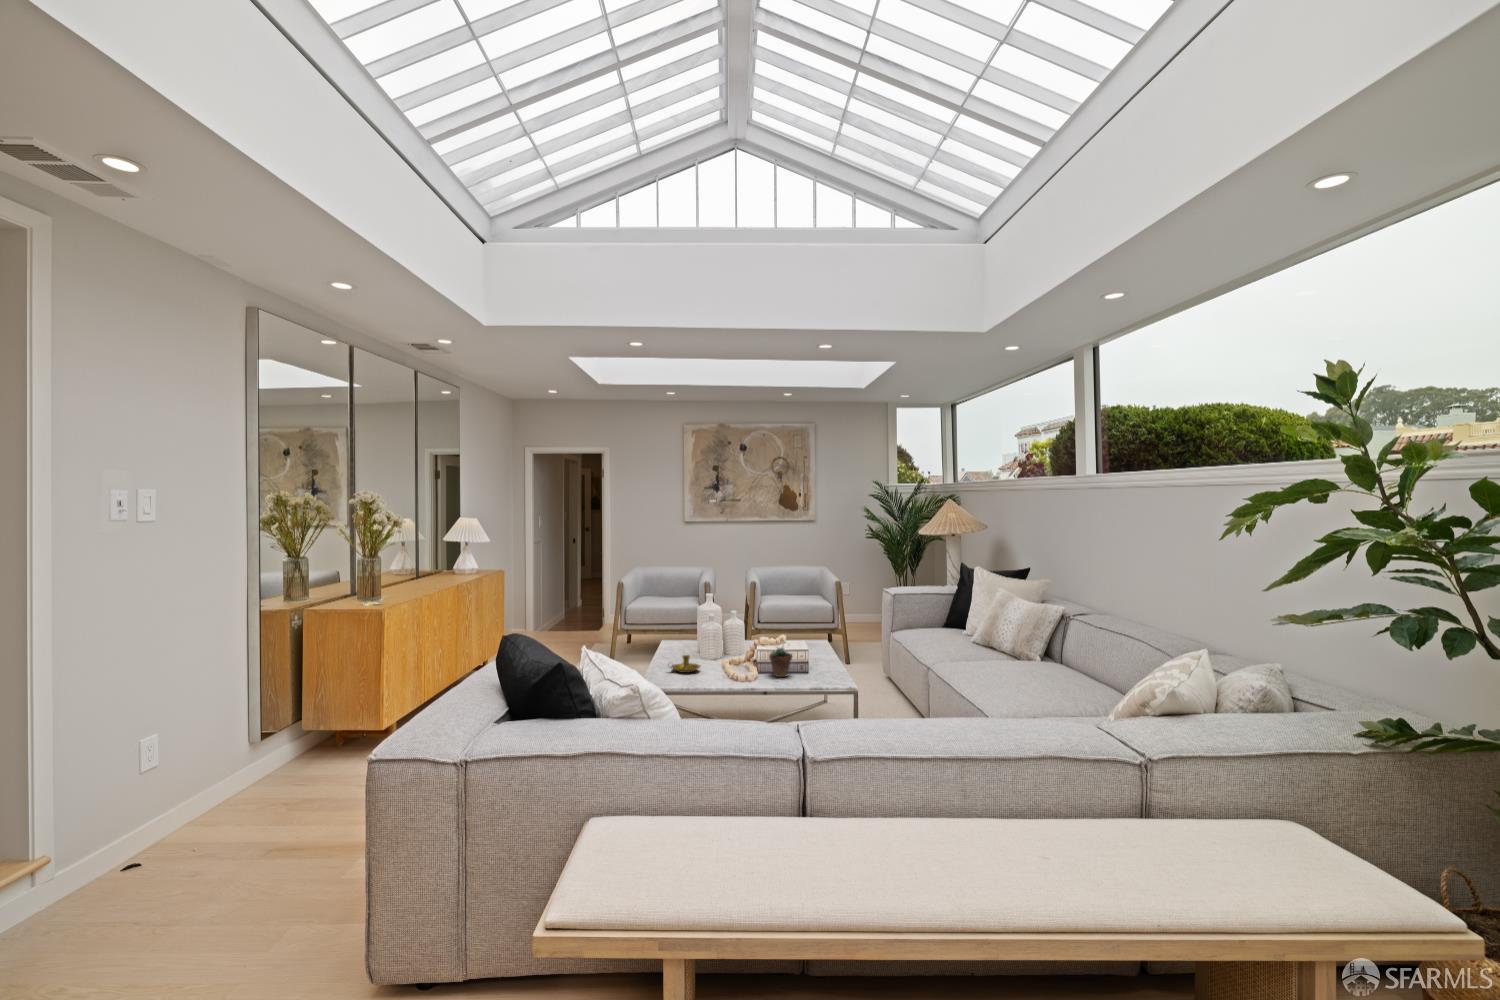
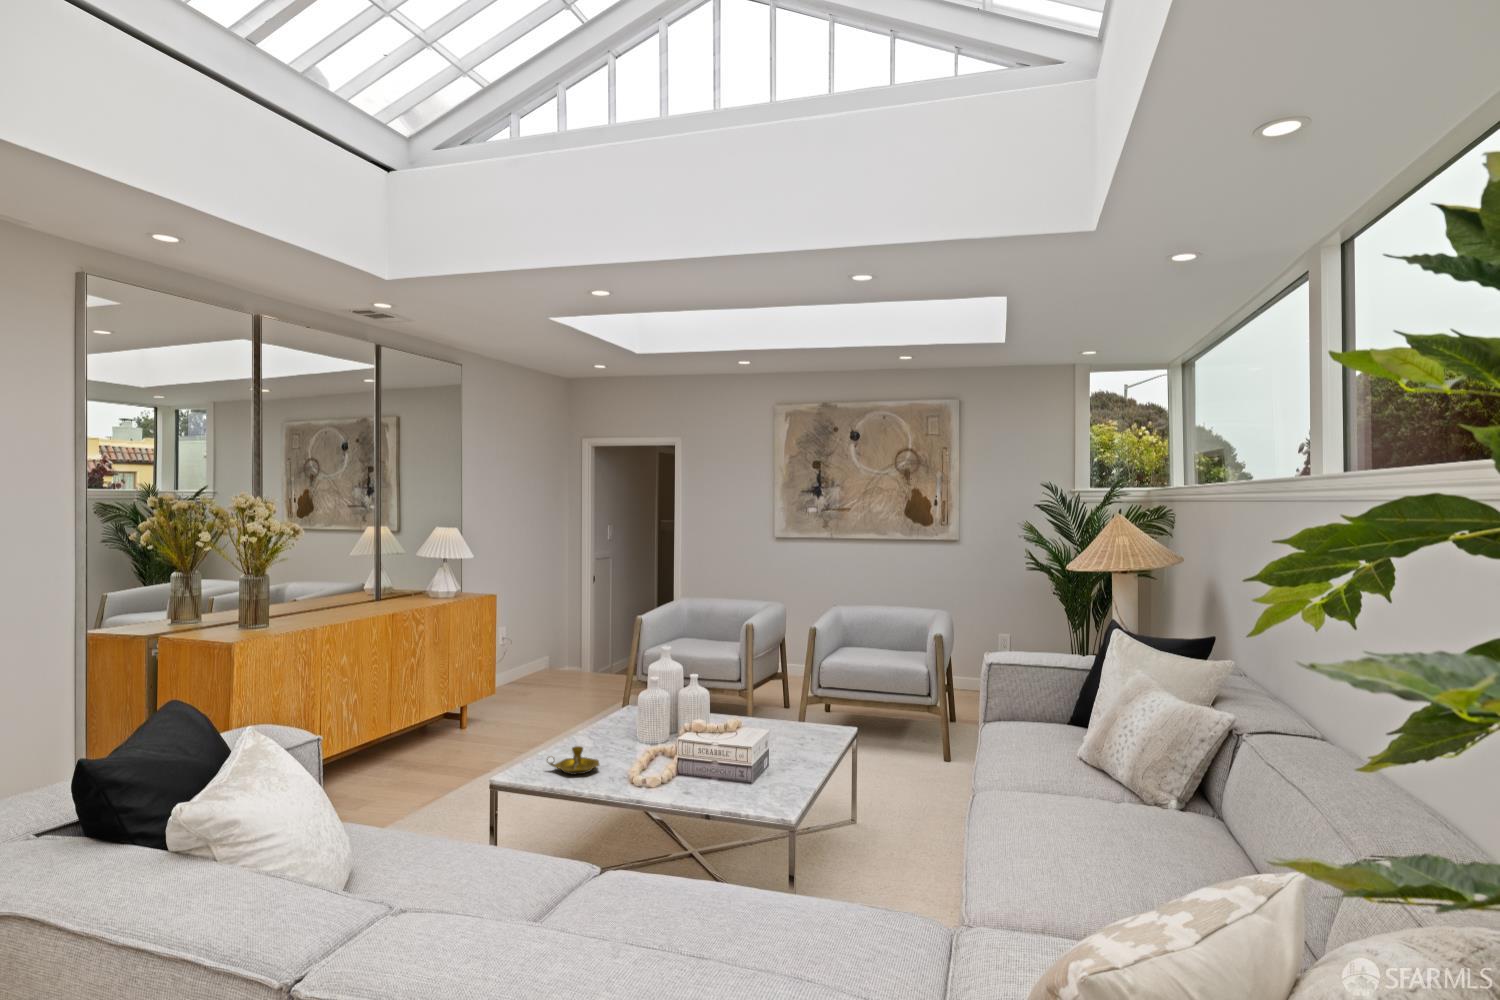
succulent plant: present [769,638,792,677] -> none [687,732,725,796]

